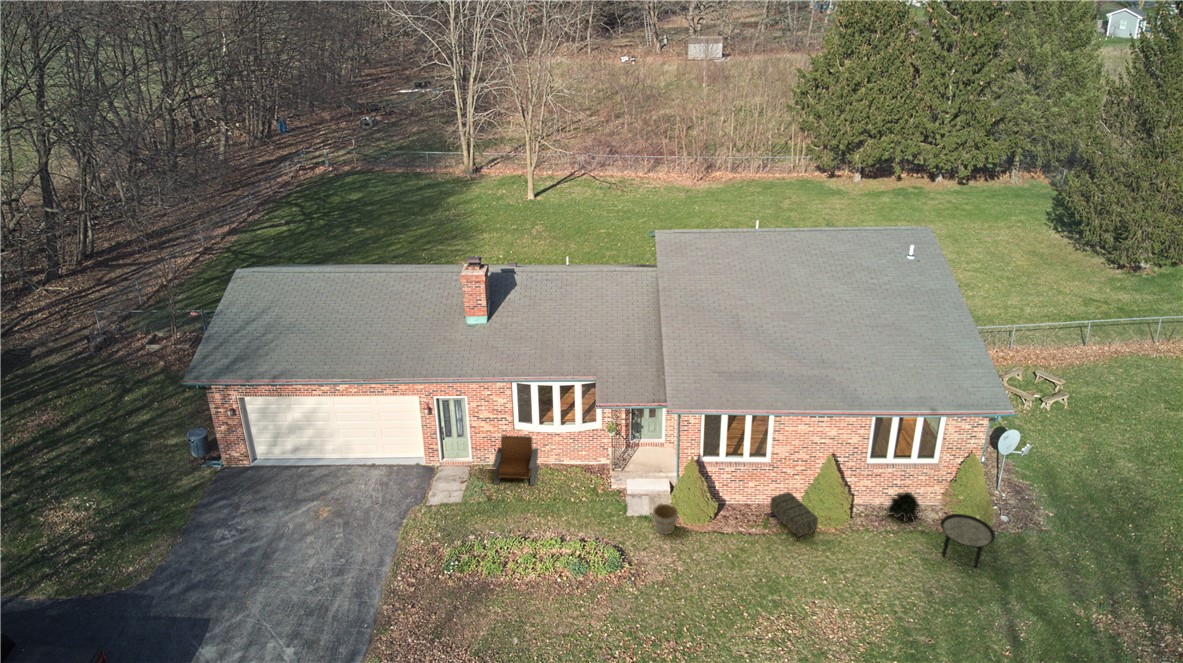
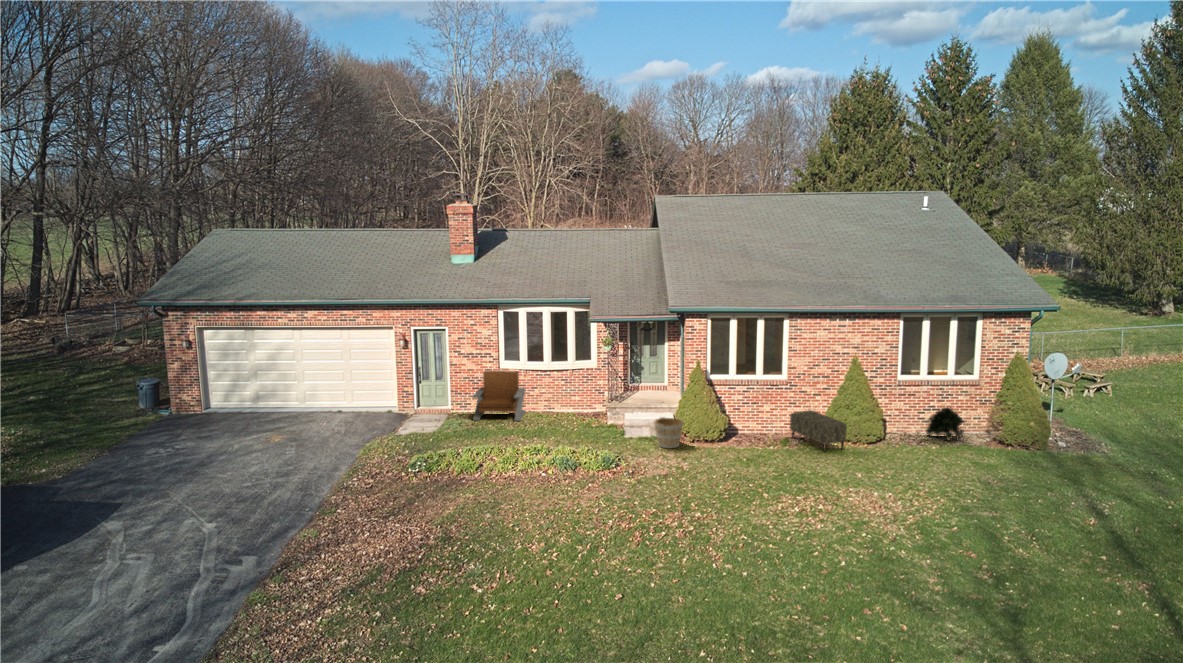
round table: present [941,514,995,568] -> none [990,418,1056,468]

